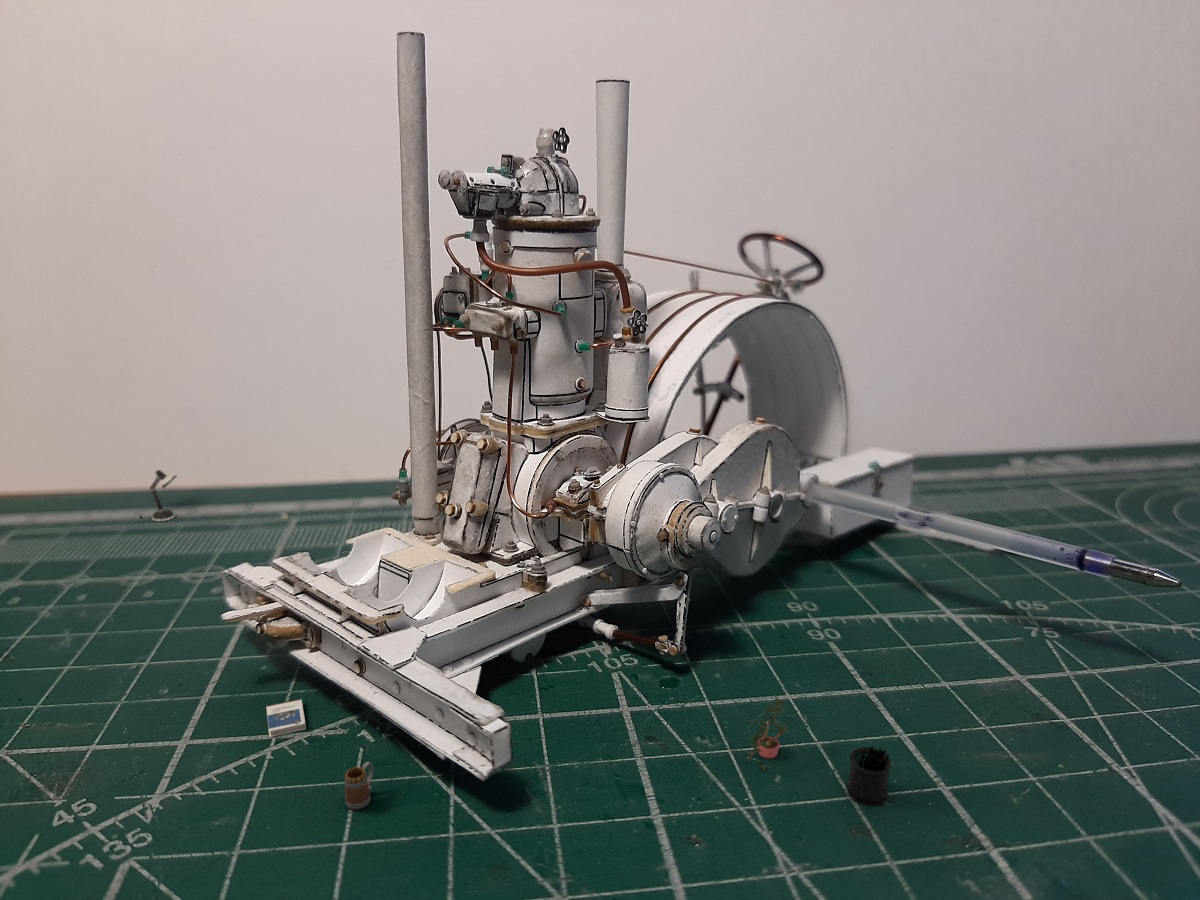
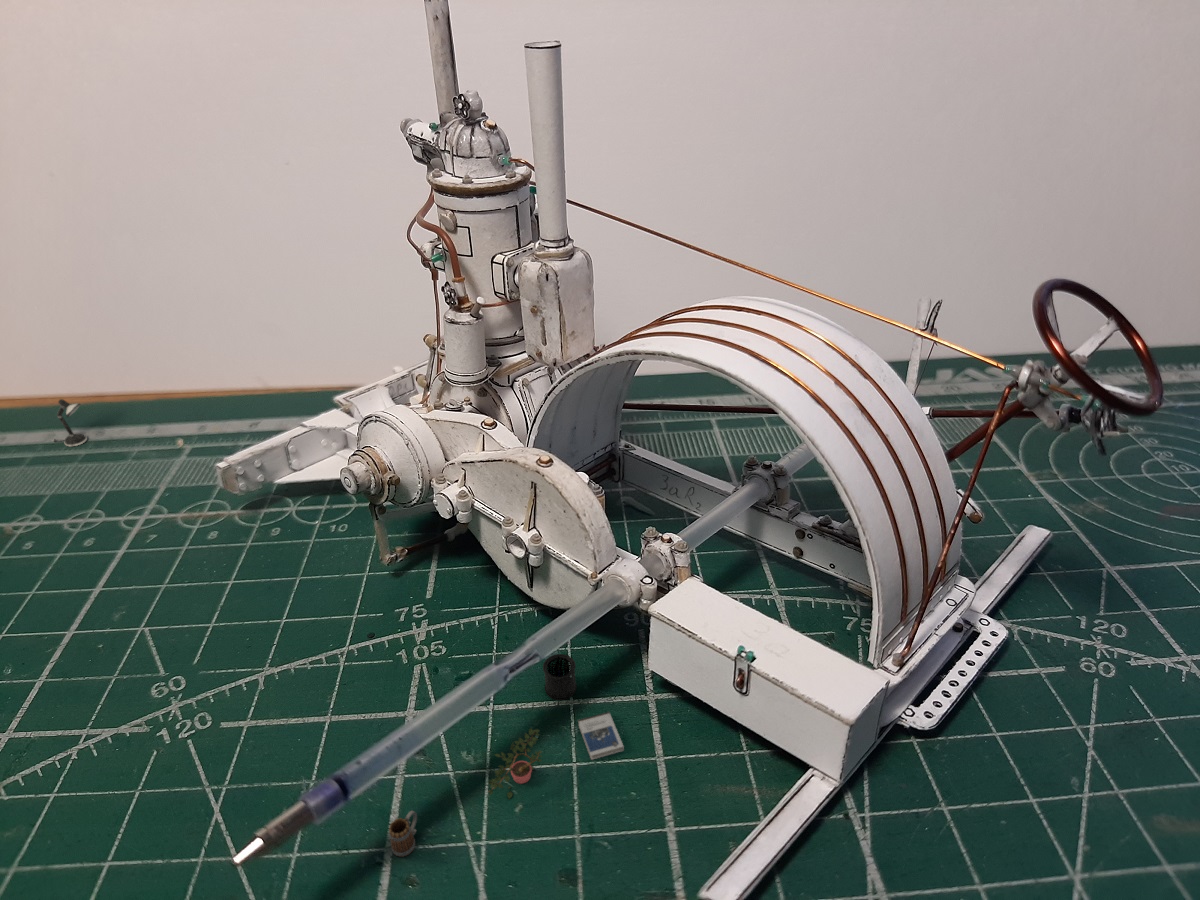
hardback book: present [266,699,306,737] -> present [578,712,624,760]
pen holder: present [847,746,892,806] -> present [543,654,577,700]
mug: present [345,762,373,810] -> present [389,811,417,857]

